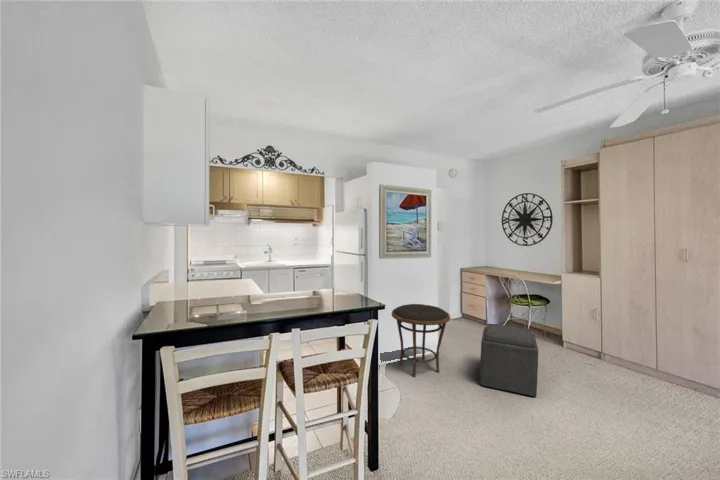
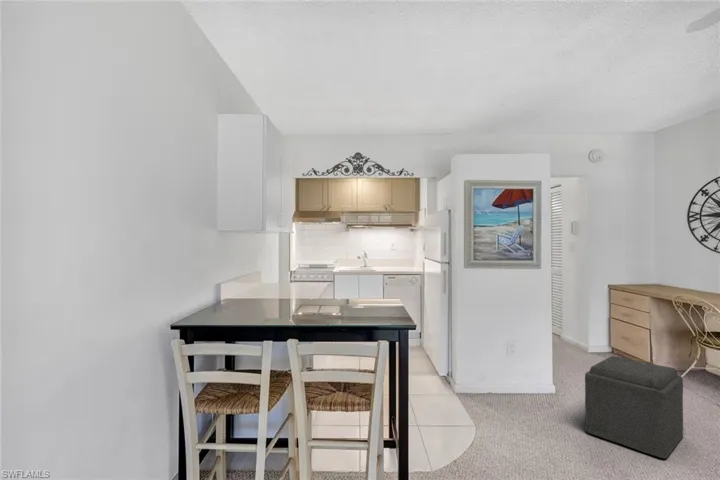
side table: present [392,304,450,377] -> none [476,324,552,411]

